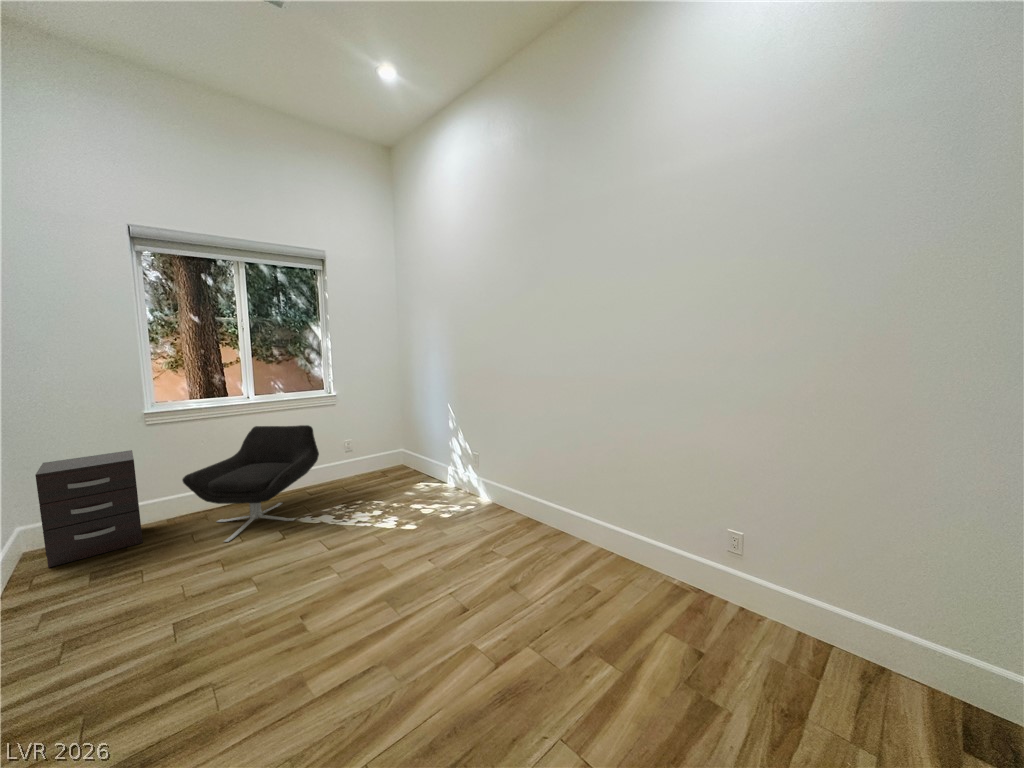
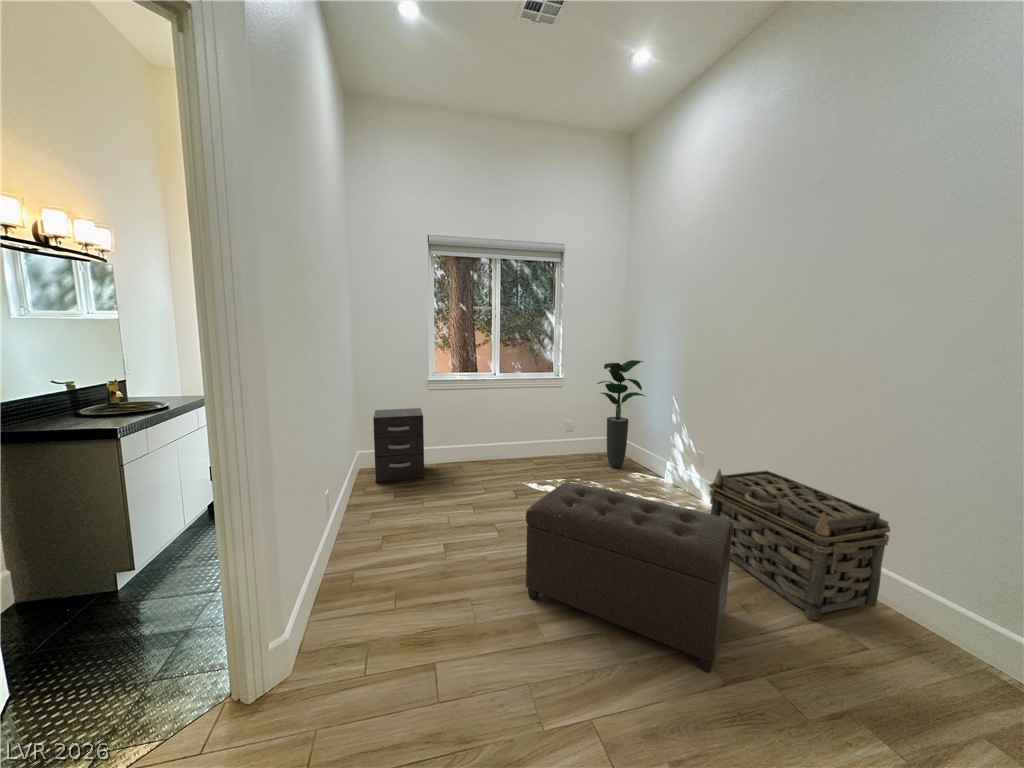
potted plant: none [374,372,425,481] -> present [597,360,645,468]
lounge chair: present [182,425,319,542] -> none [450,399,546,491]
basket: none [481,460,609,582] -> present [709,469,890,620]
ottoman: none [278,509,500,668] -> present [526,482,733,672]

